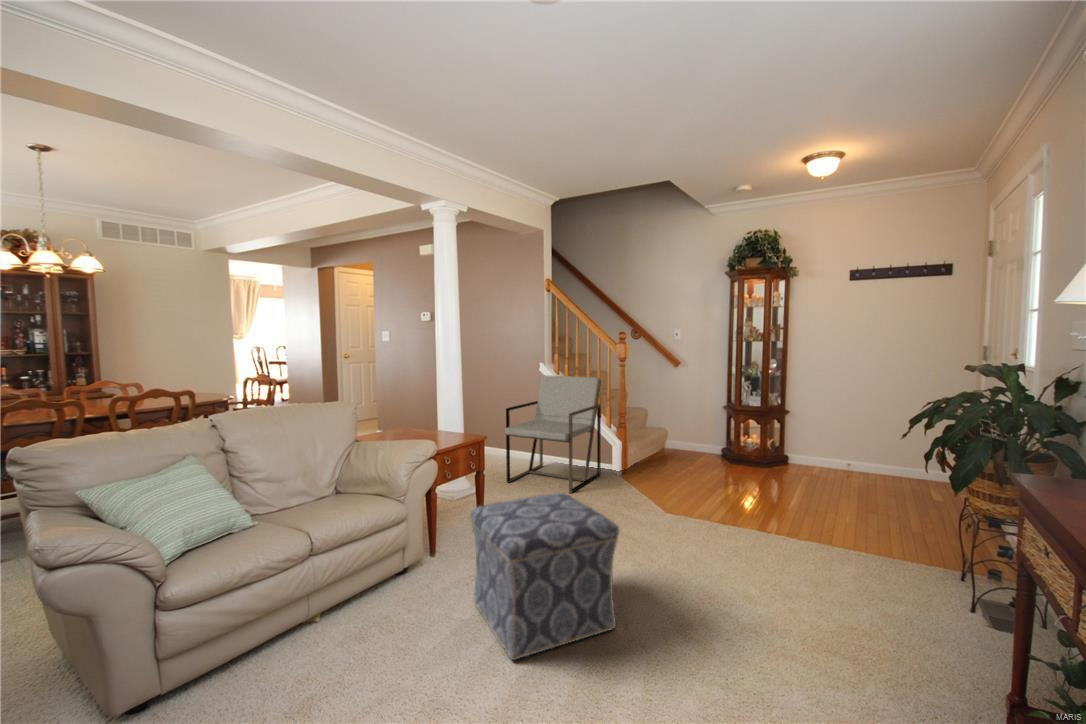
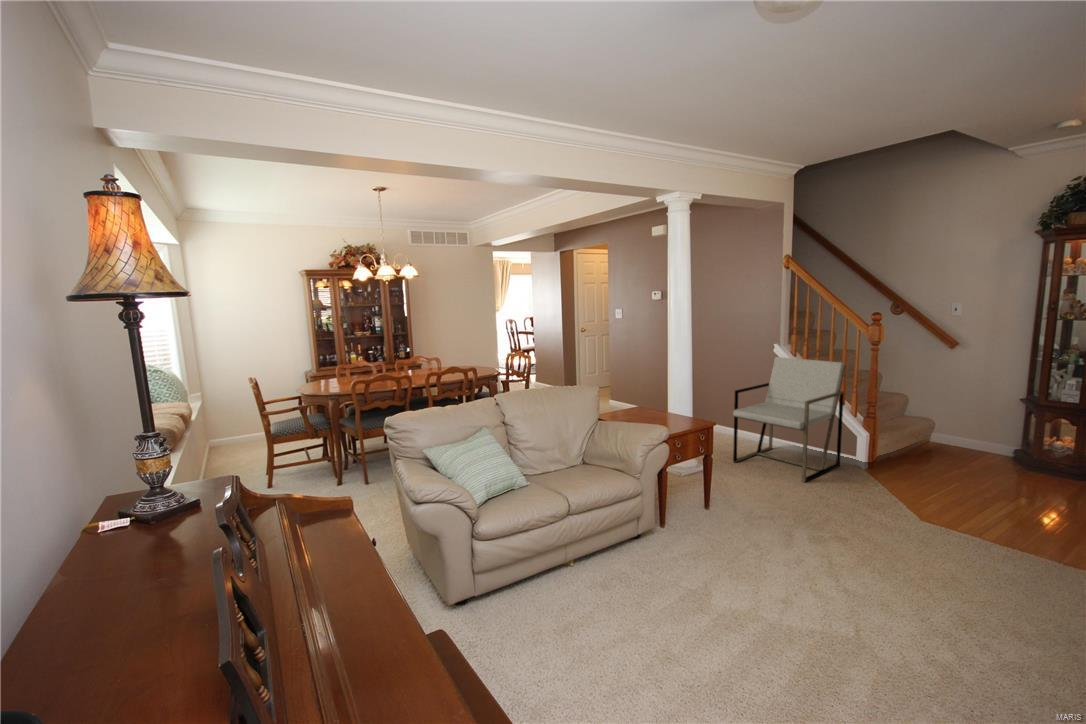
ottoman: present [470,493,619,660] -> none [702,491,862,641]

